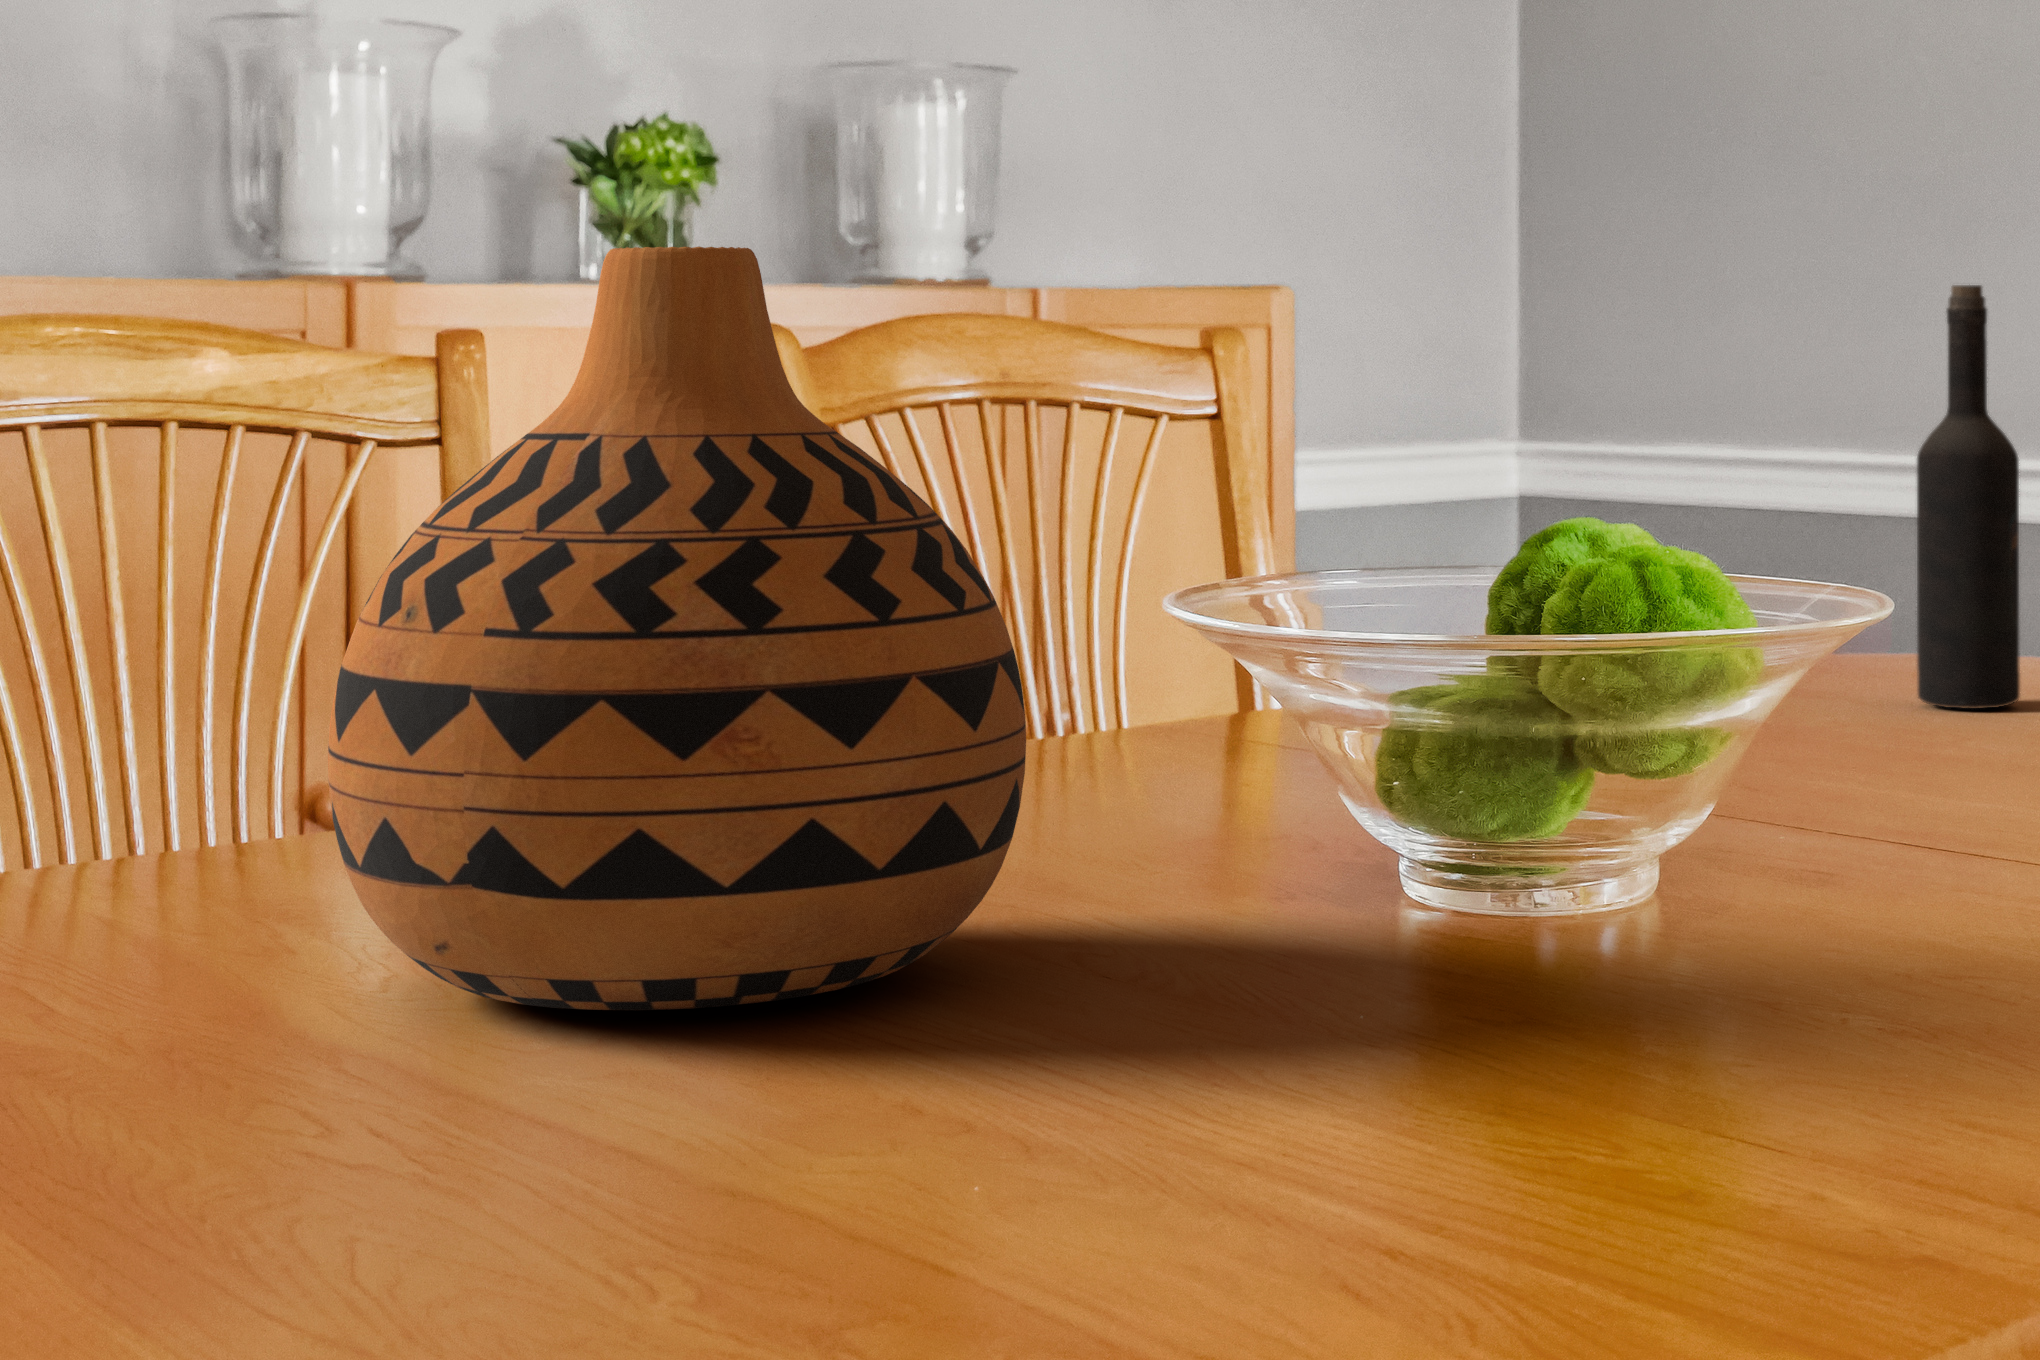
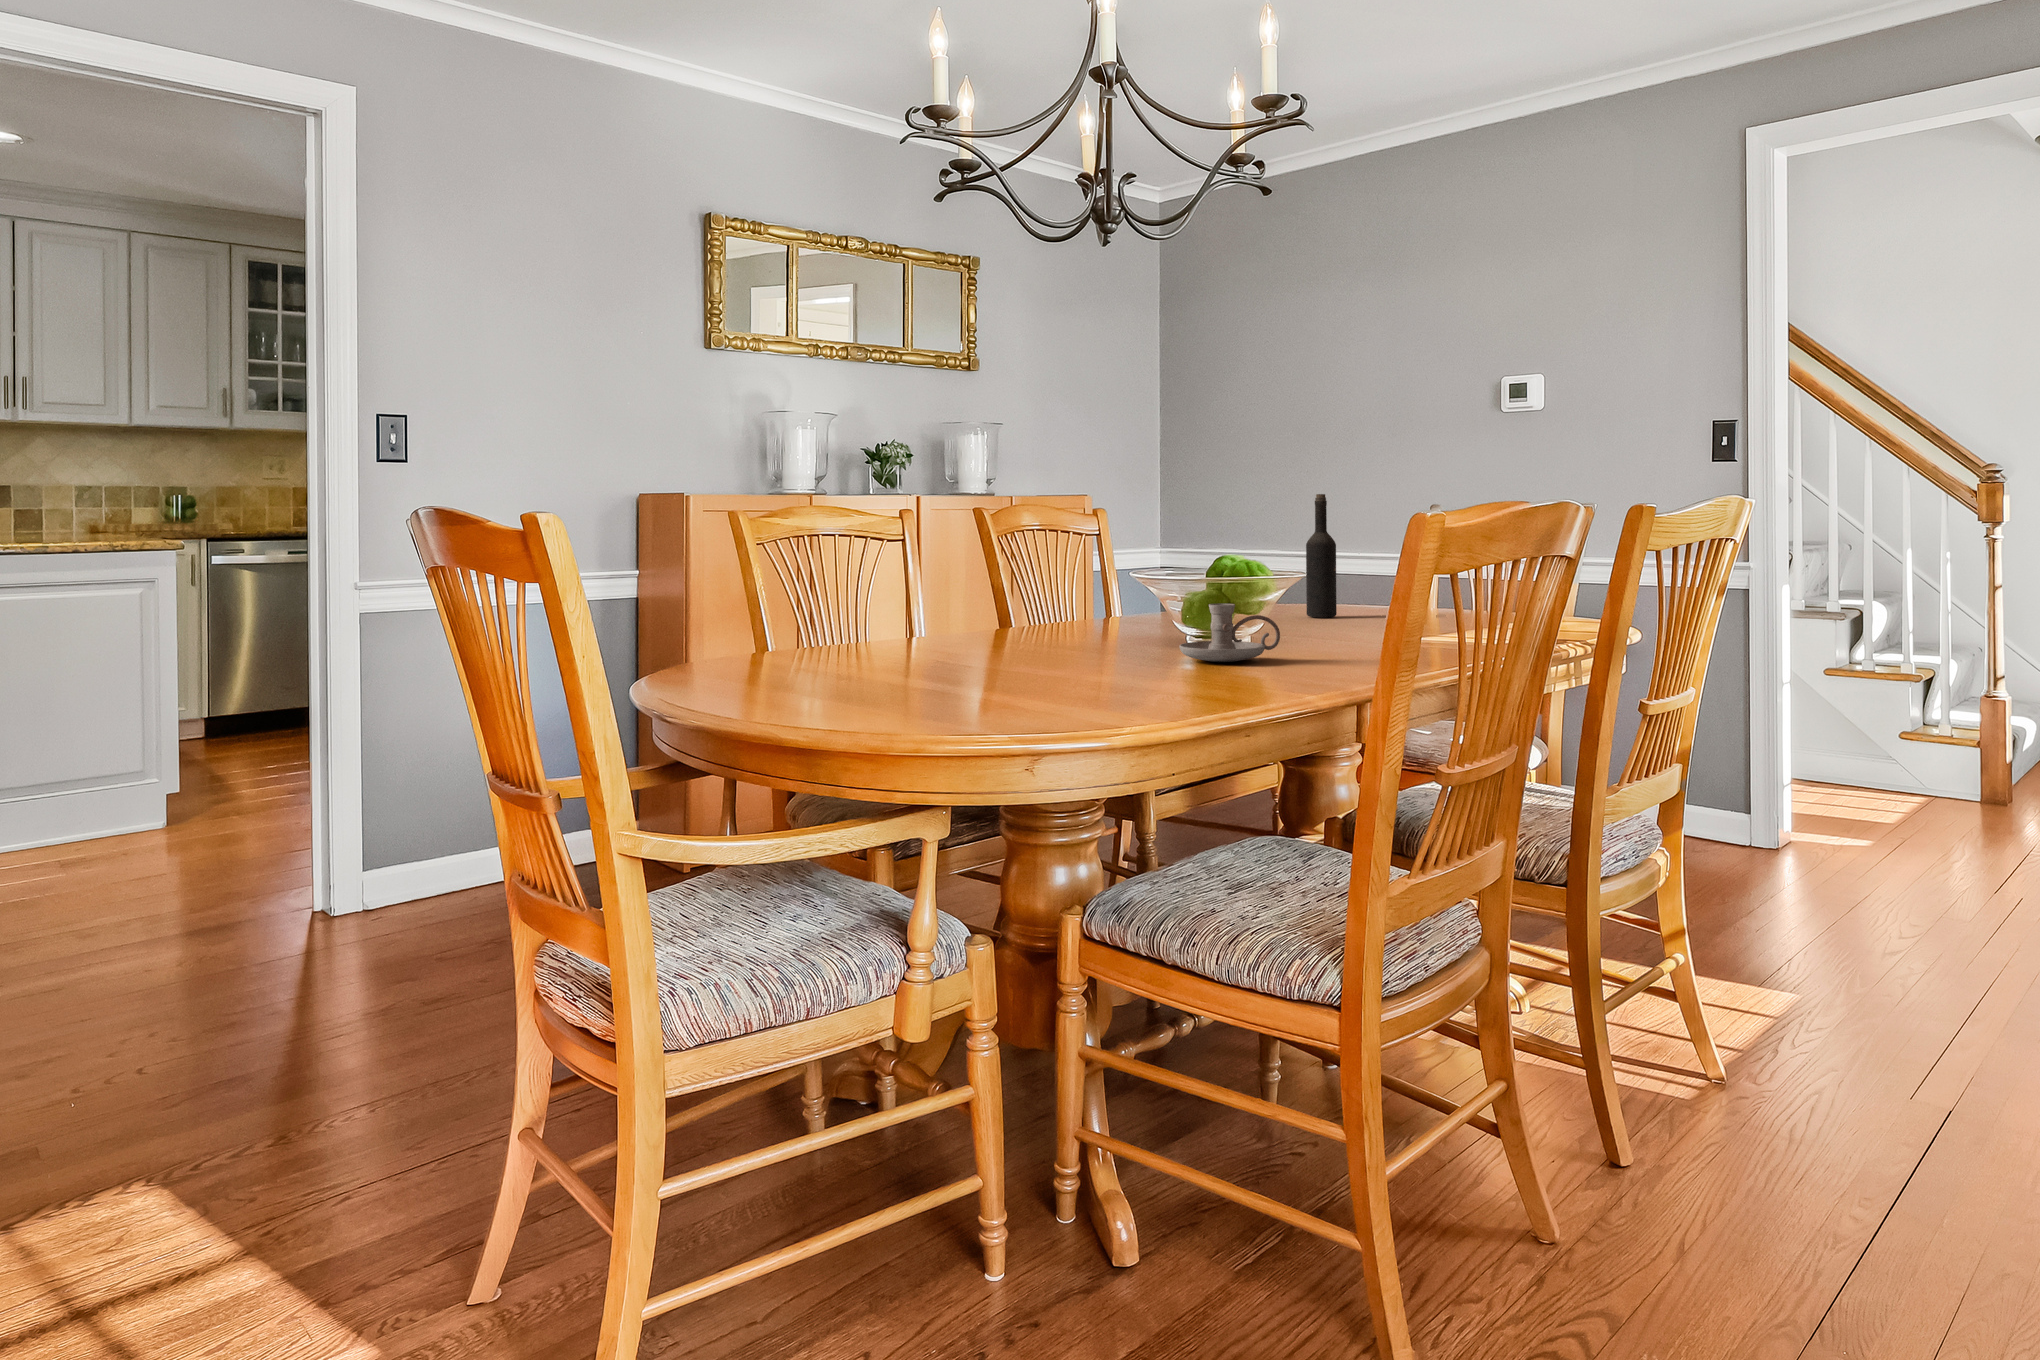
vase: present [328,247,1026,1010] -> none [940,486,1102,663]
candle holder: none [1347,742,1773,997] -> present [1179,604,1280,662]

